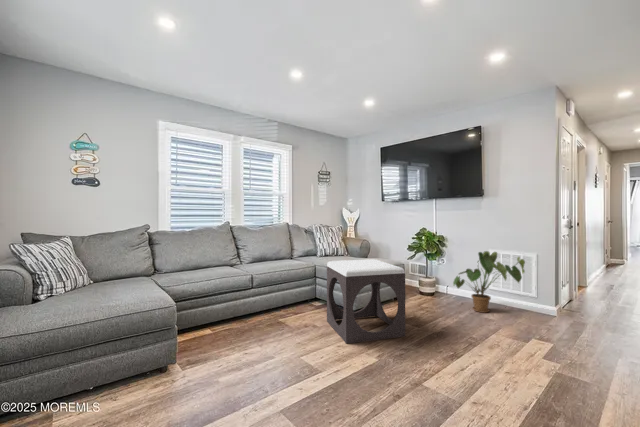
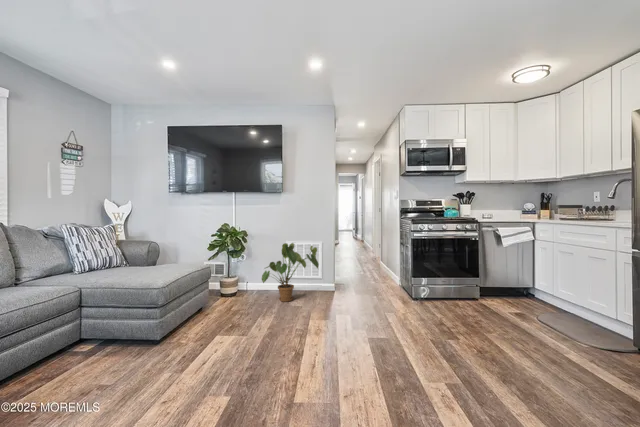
footstool: present [327,259,405,343] -> none [118,267,239,392]

